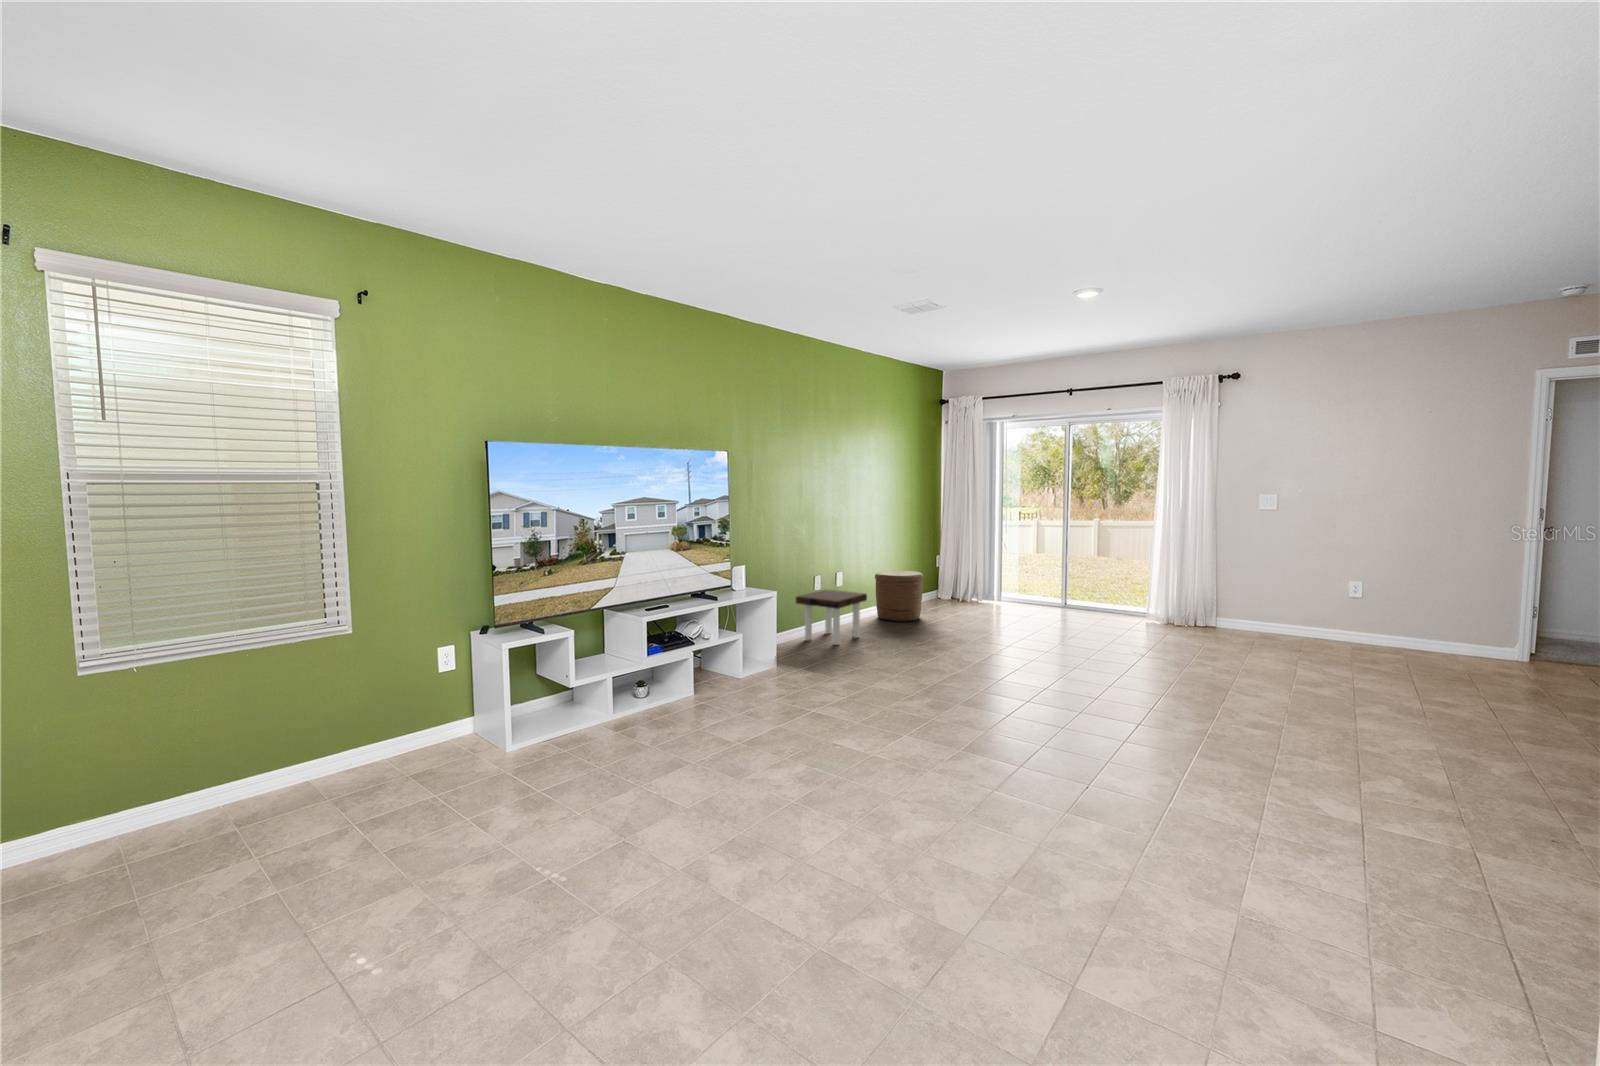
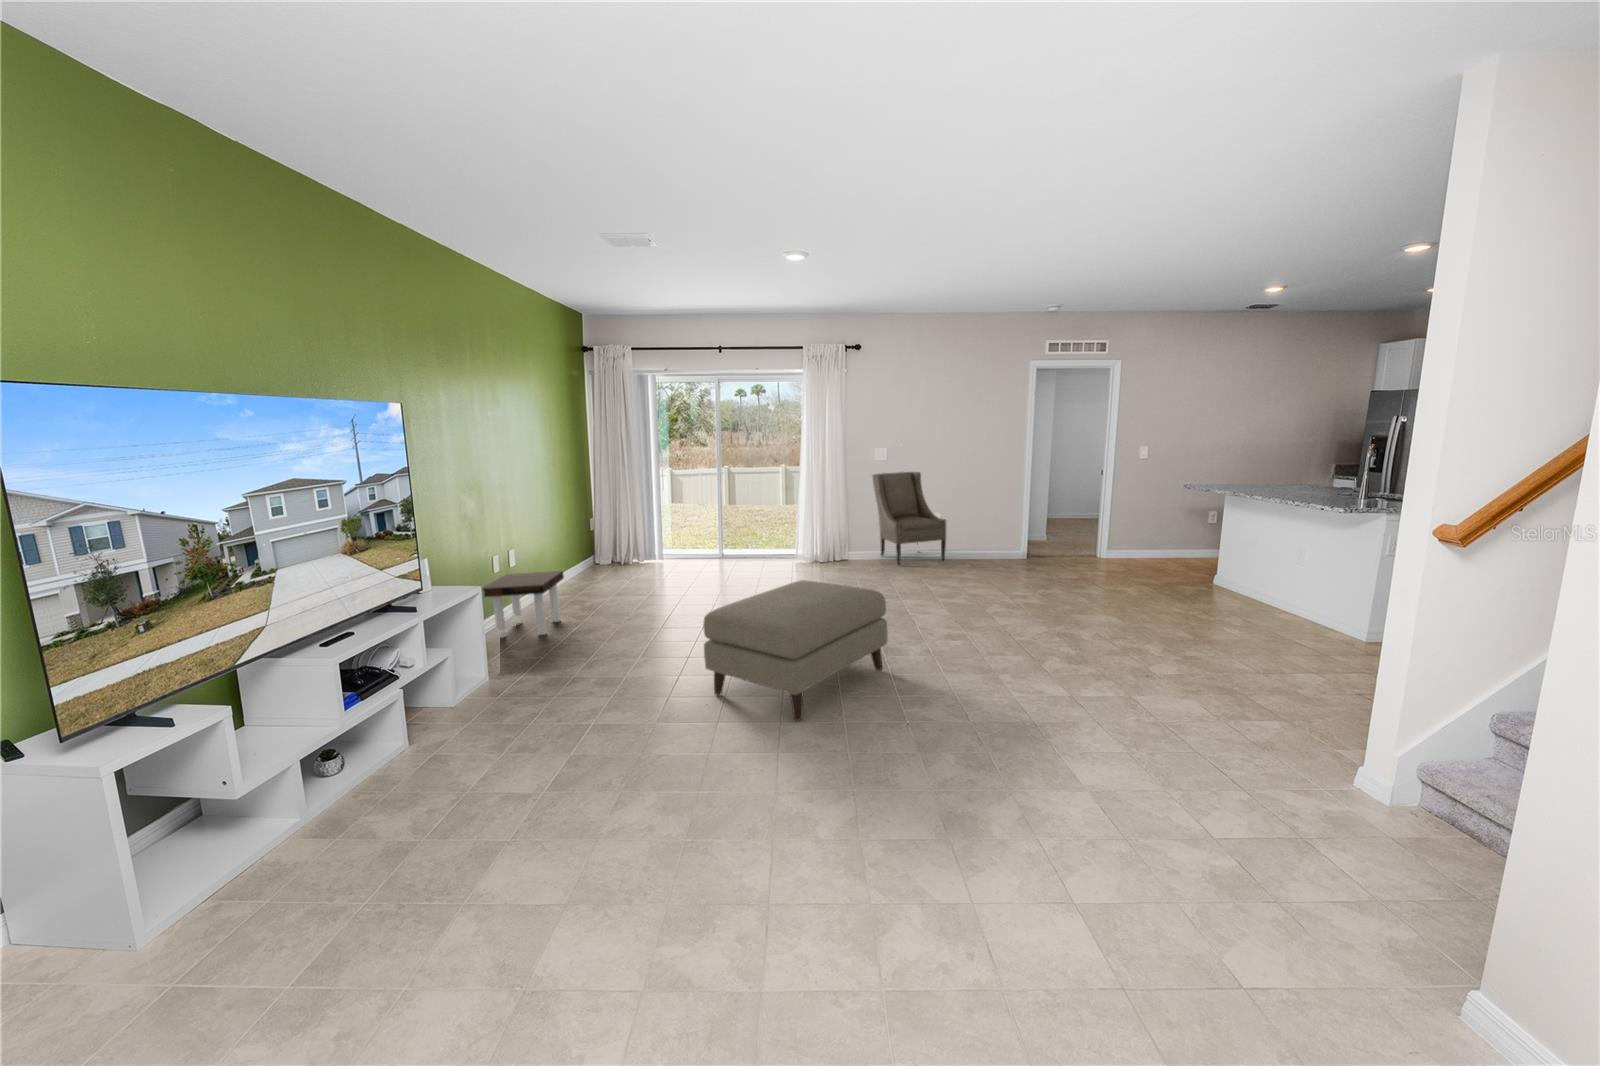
armchair: none [1261,536,1363,663] -> present [872,472,946,565]
woven basket: present [875,570,924,622] -> none [548,539,604,596]
ottoman: none [904,634,1108,763] -> present [703,580,888,721]

